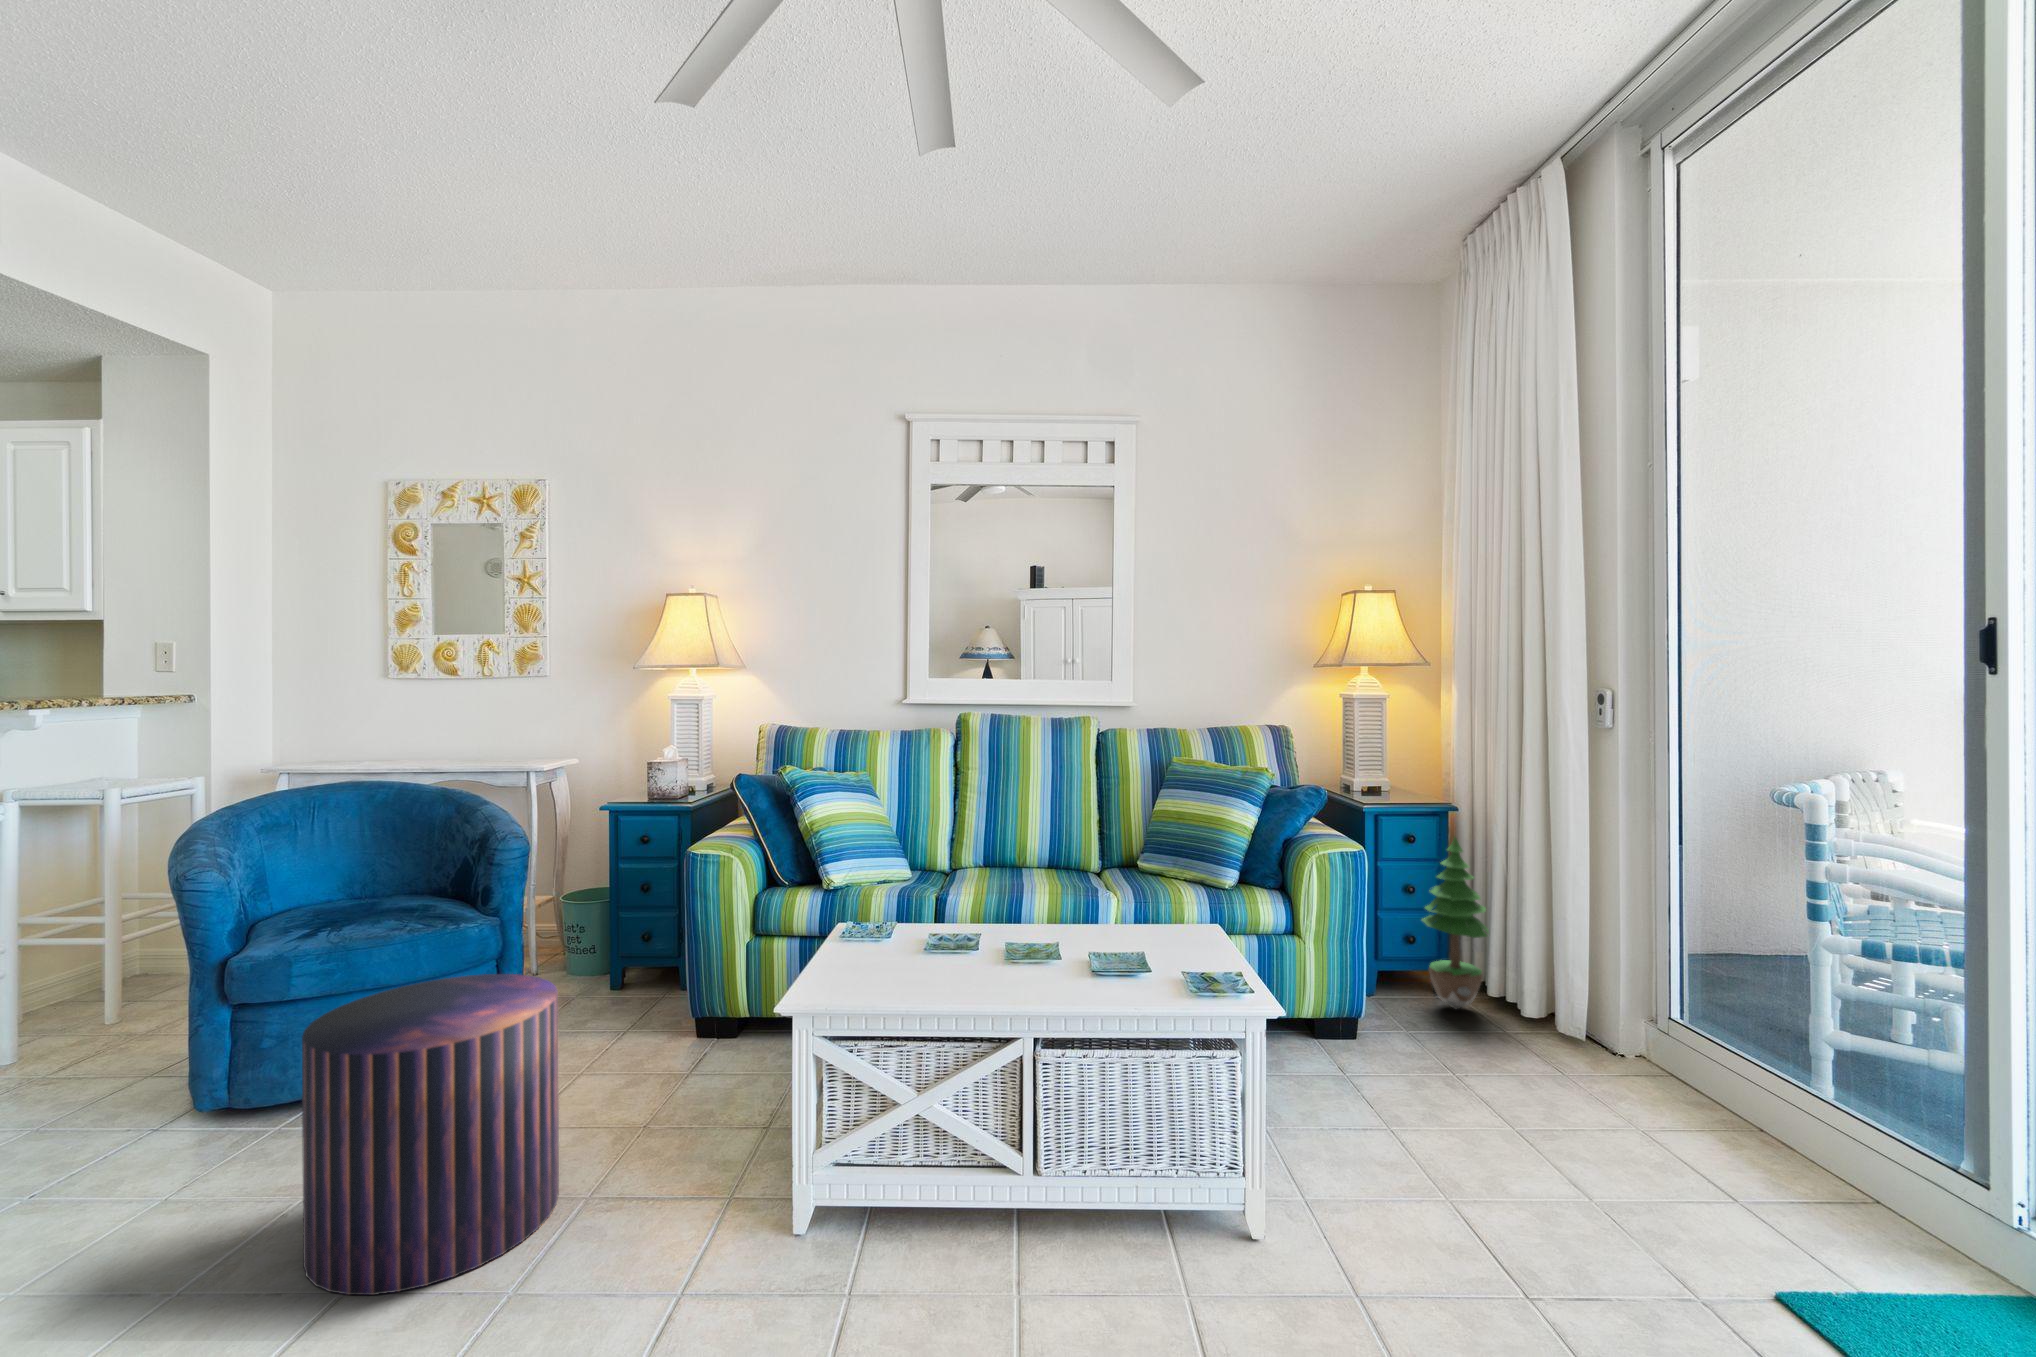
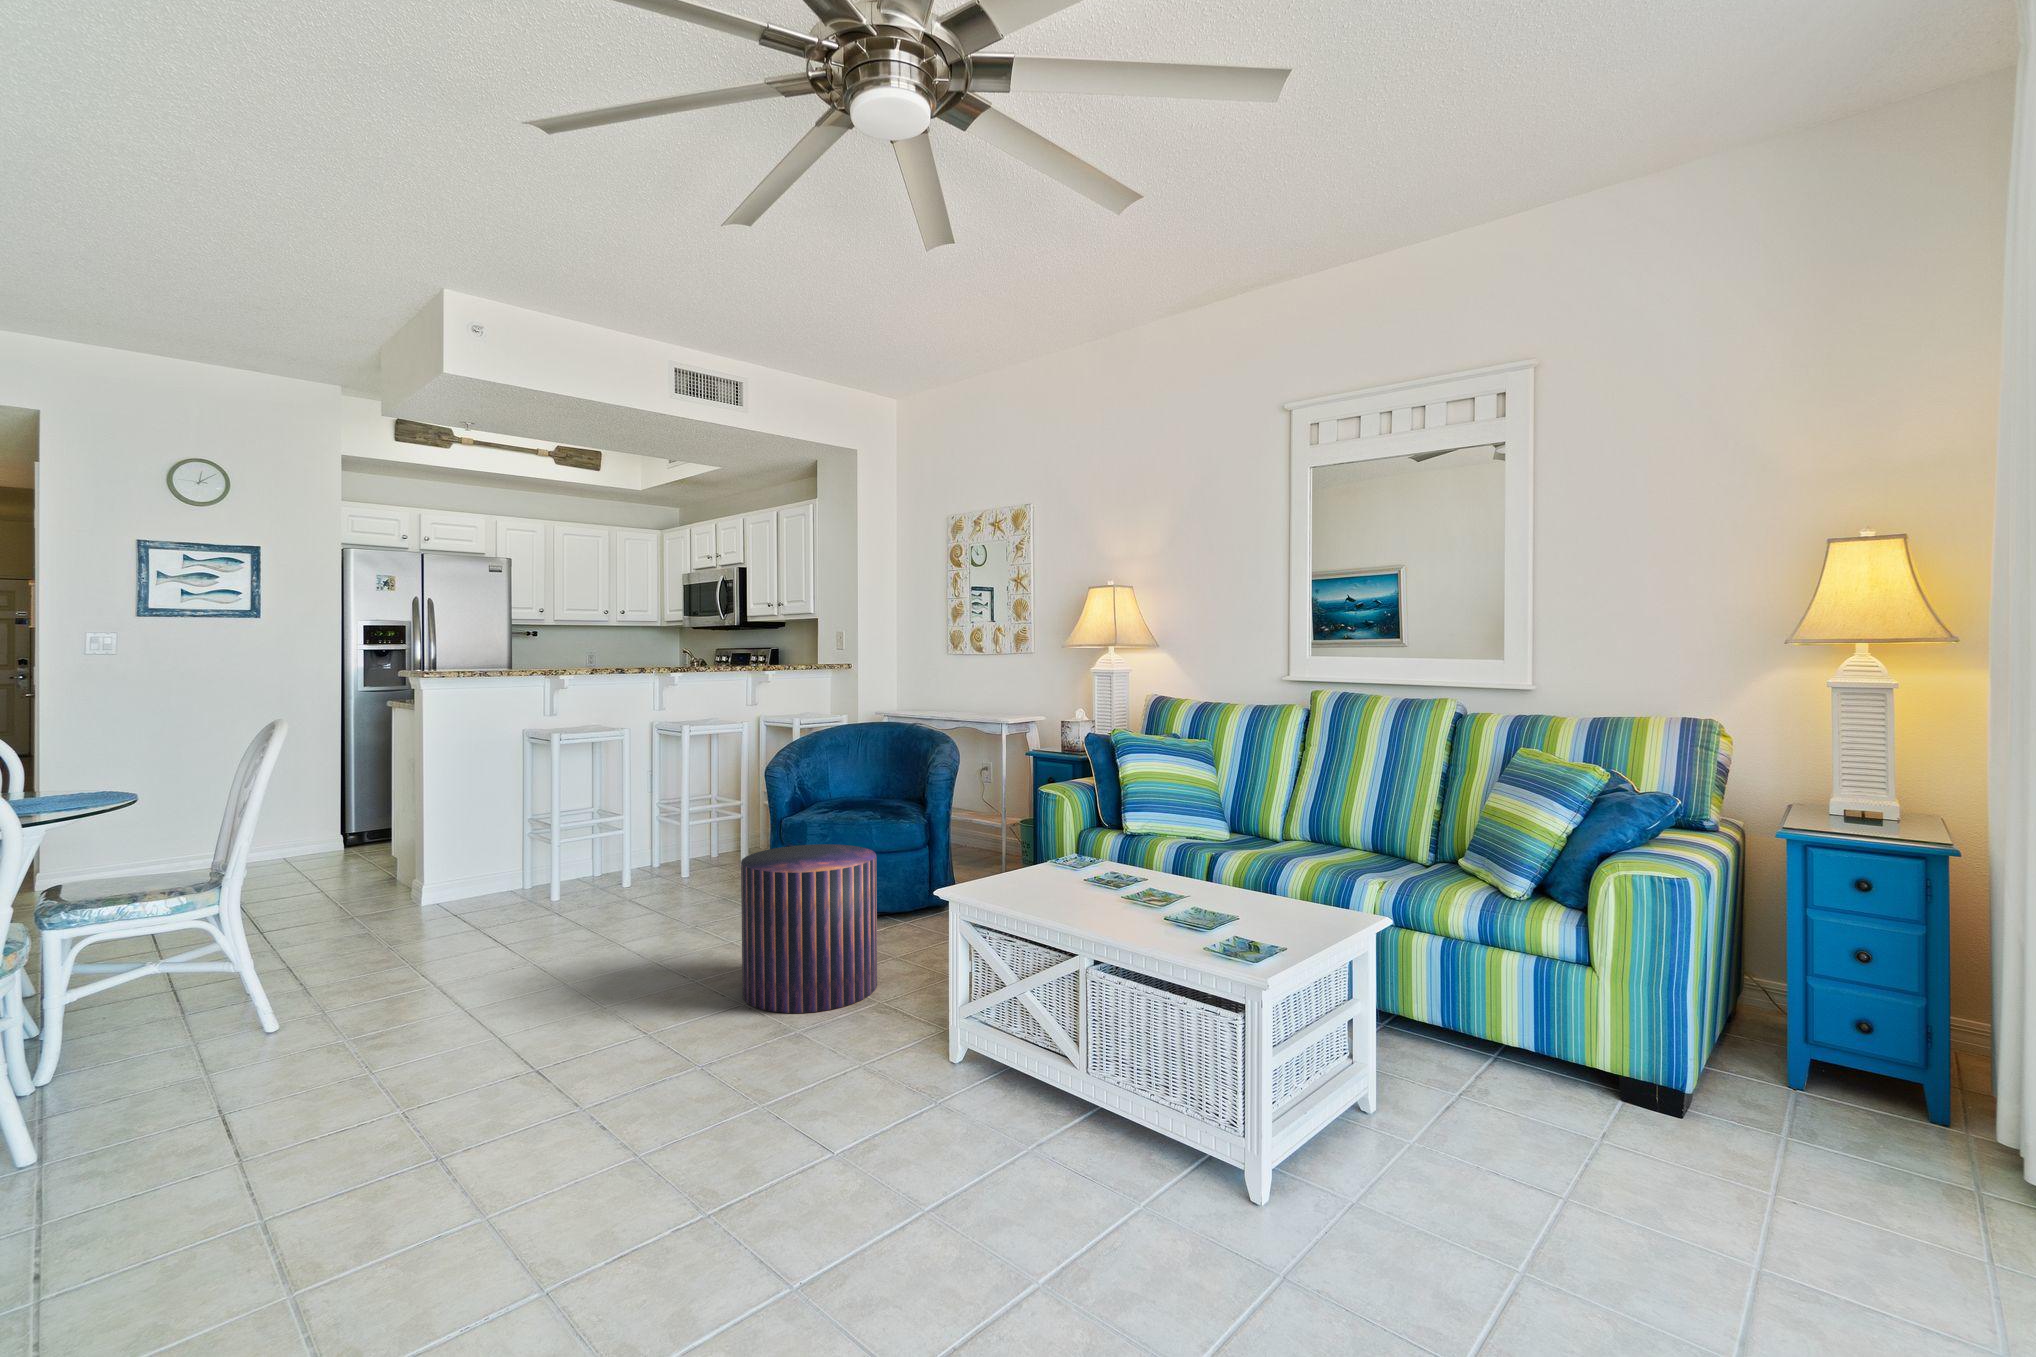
potted tree: present [1422,838,1489,1009] -> none [1851,888,1980,1147]

